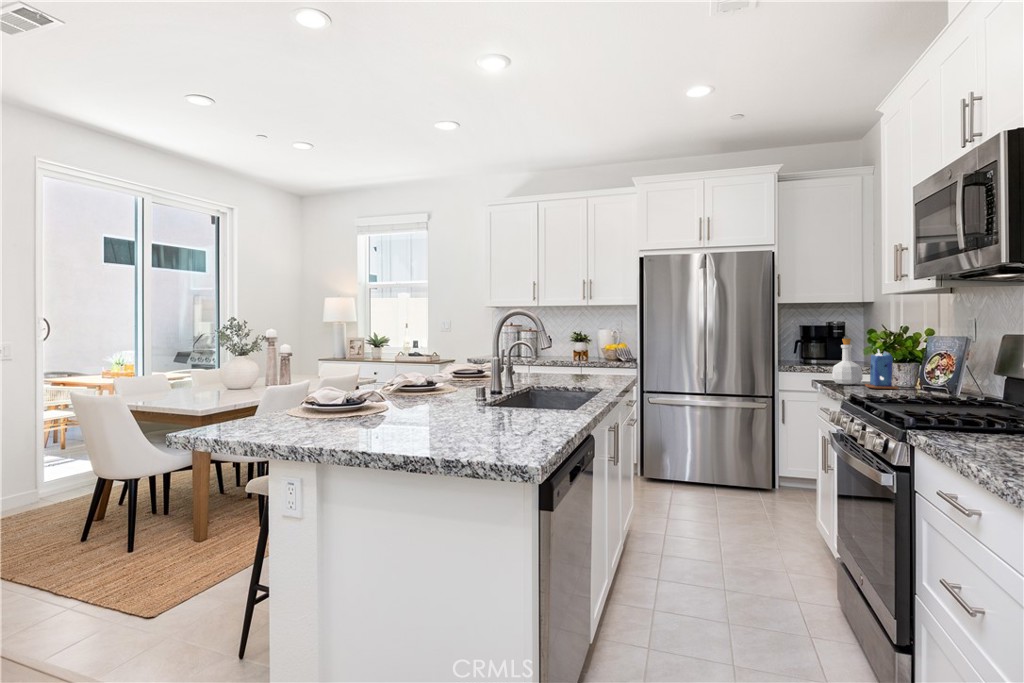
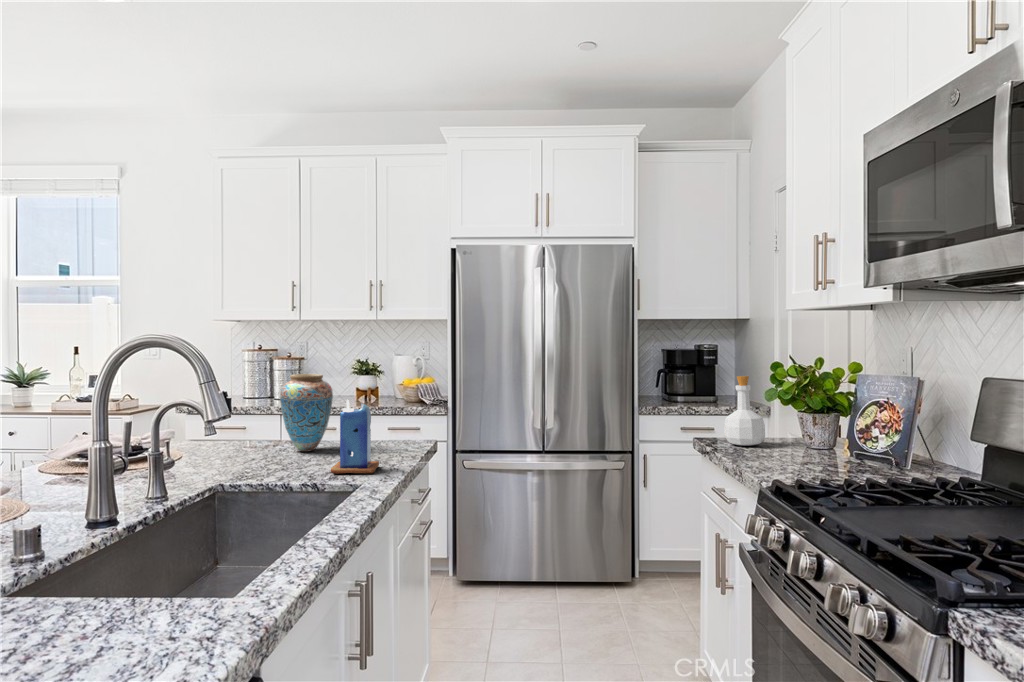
vase: none [549,335,578,378] -> present [280,374,333,452]
candle: present [865,349,899,389] -> present [331,400,379,473]

